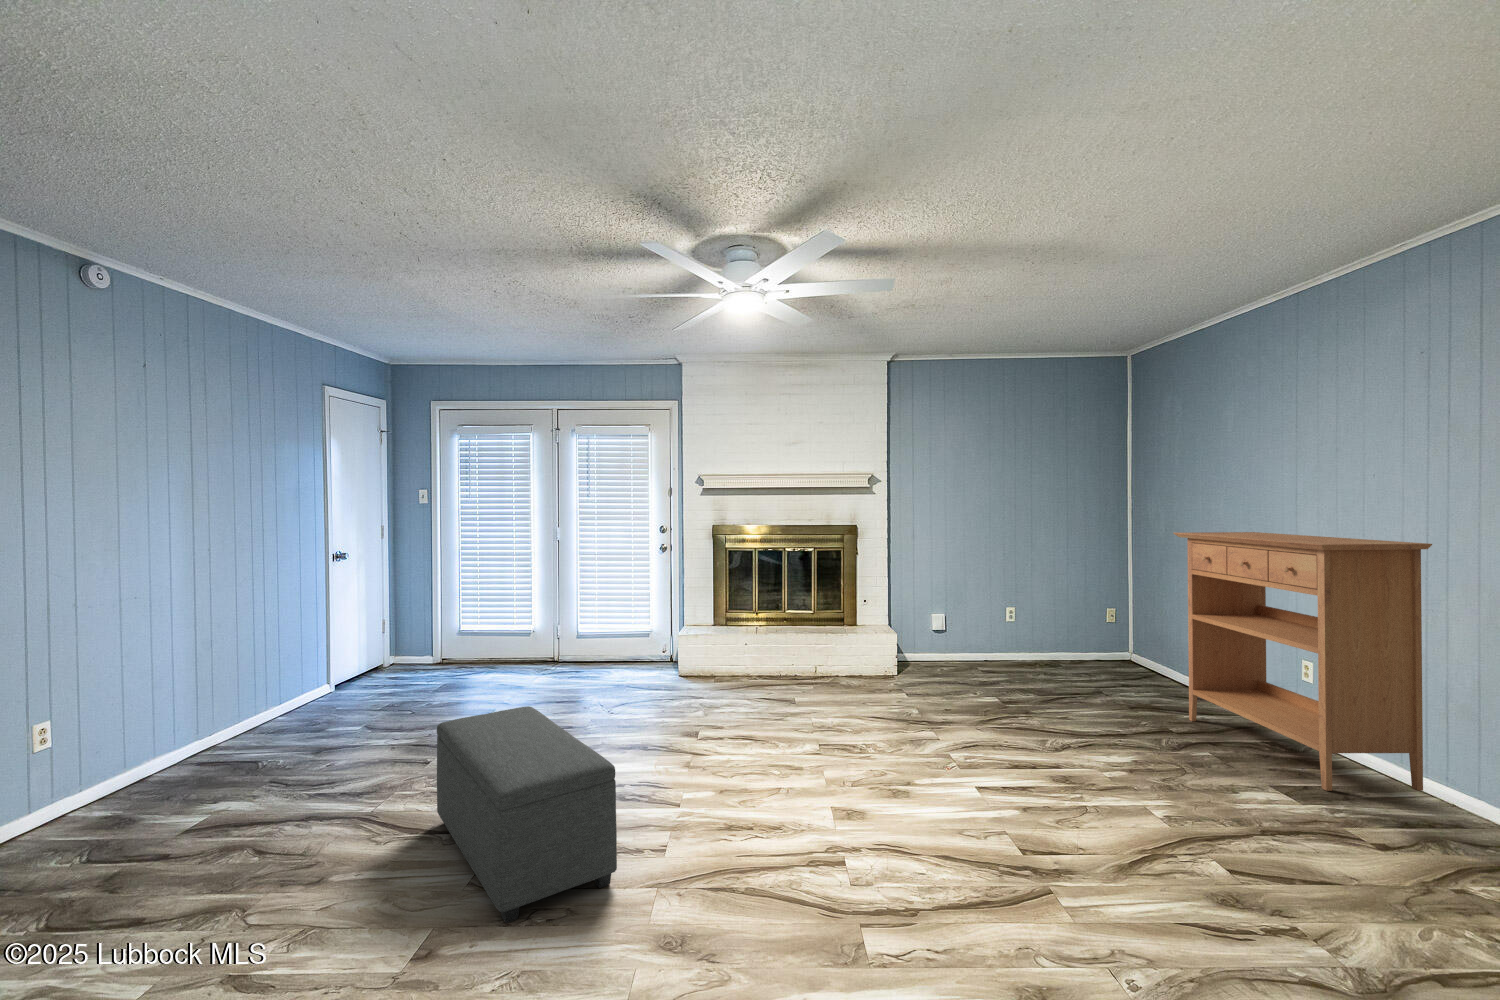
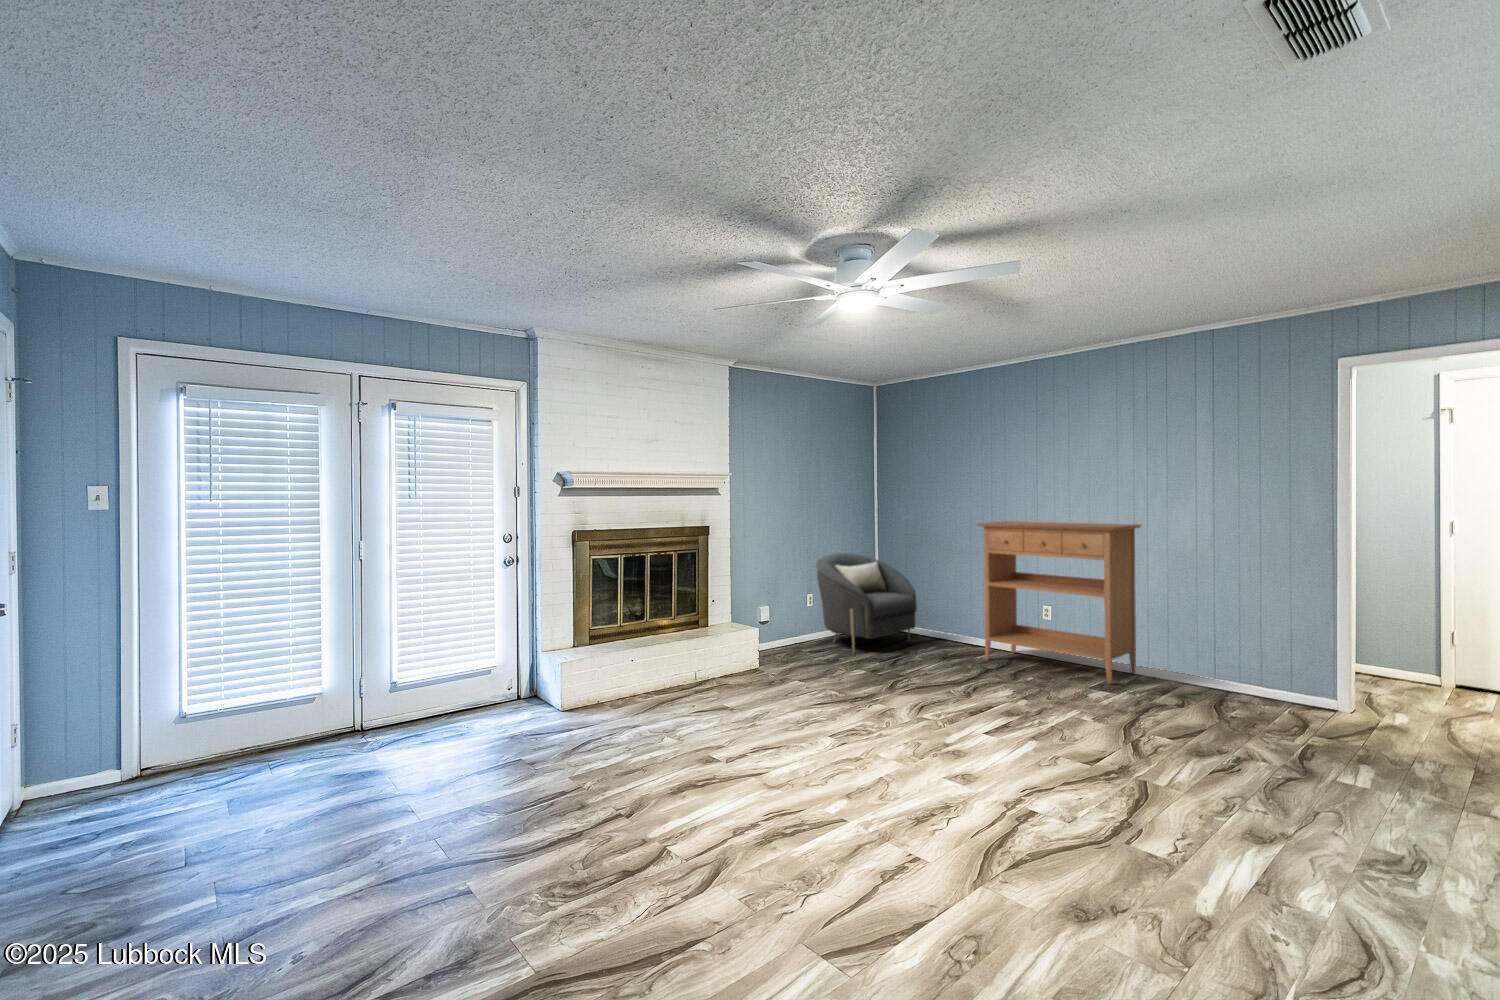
armchair: none [1003,563,1135,681] -> present [816,553,917,653]
ottoman: present [437,706,617,923] -> none [661,756,956,967]

